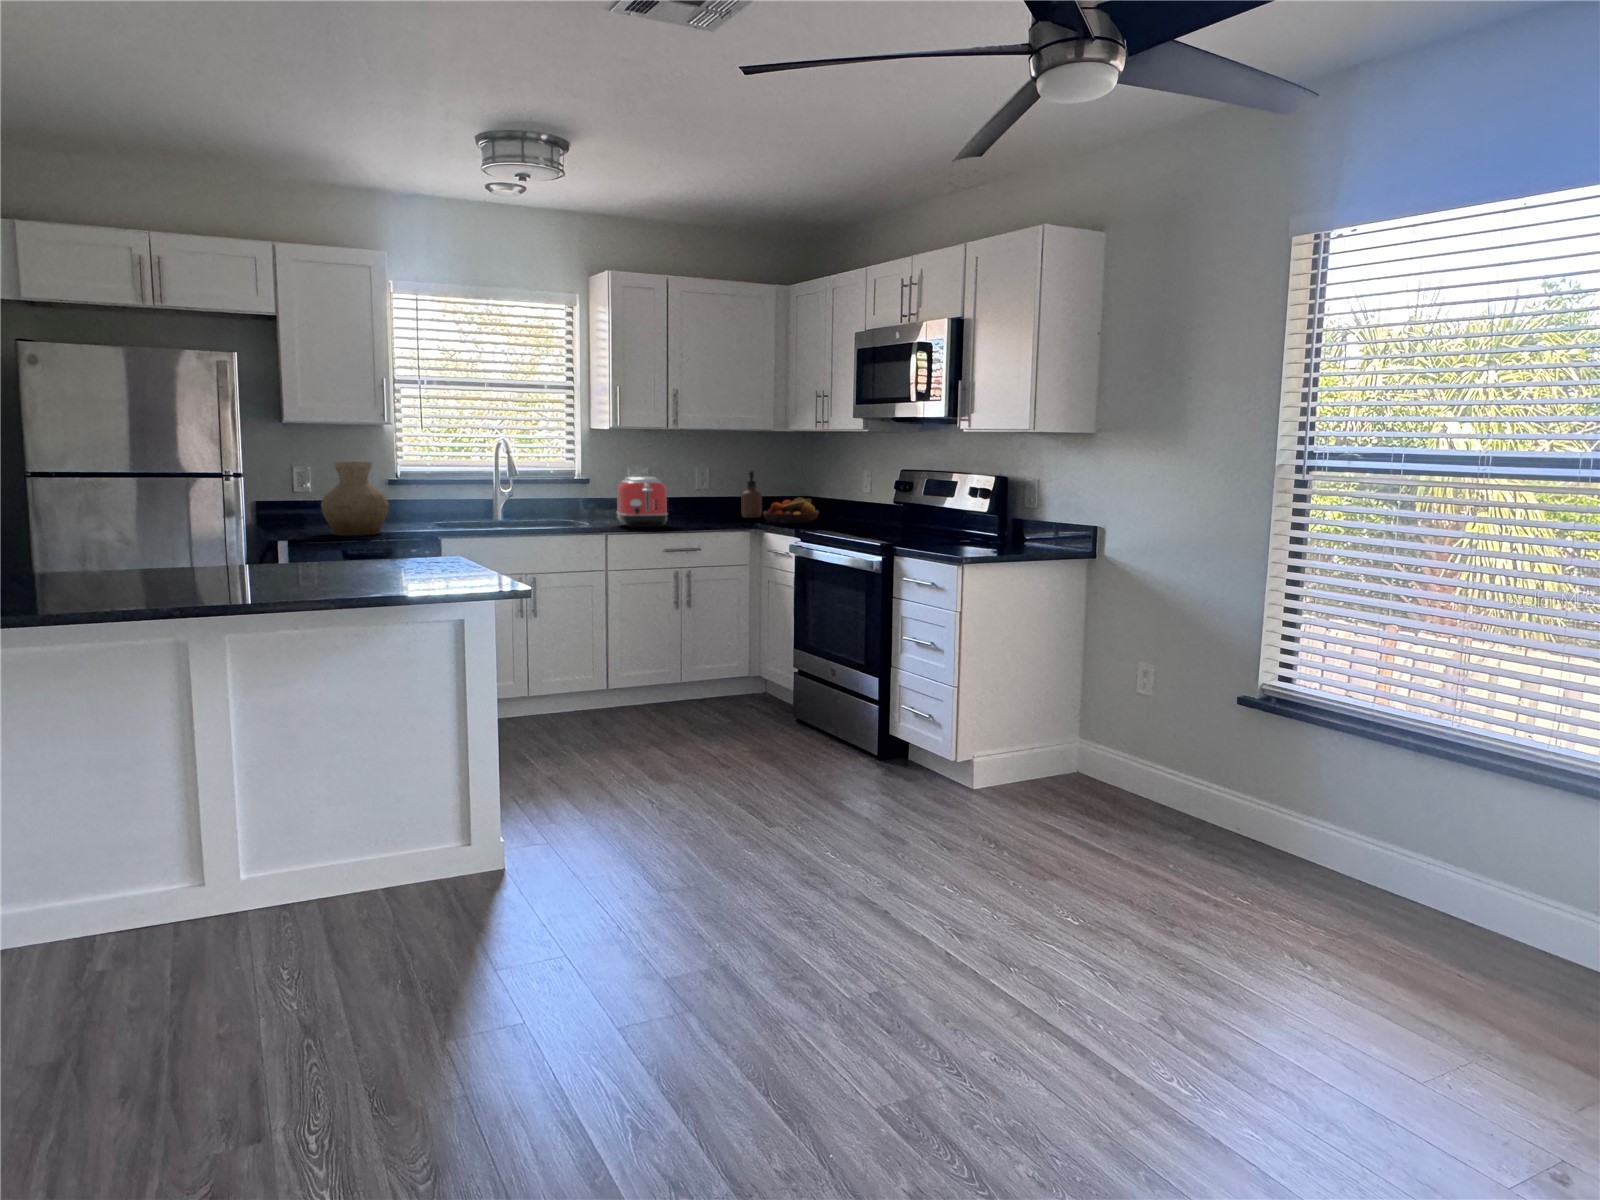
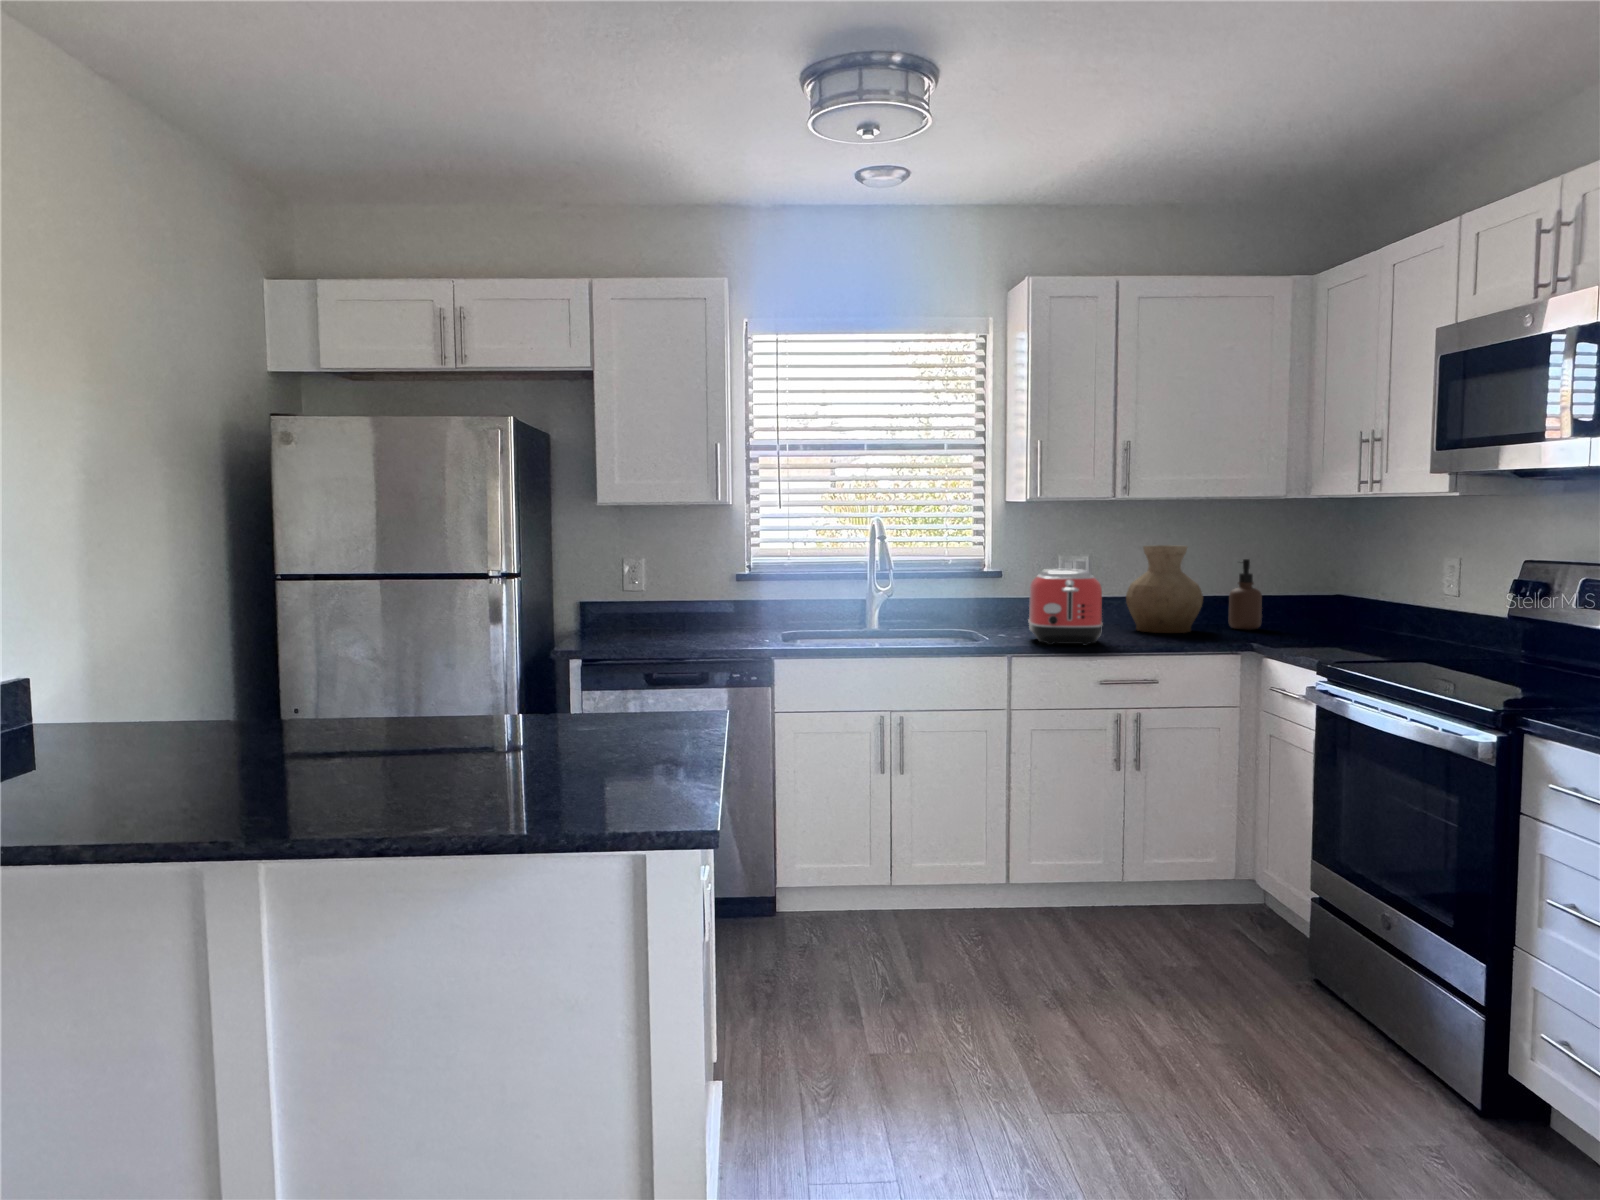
vase: present [321,462,389,536] -> present [1126,545,1203,633]
fruit bowl: present [764,498,819,523] -> none [1263,602,1360,643]

